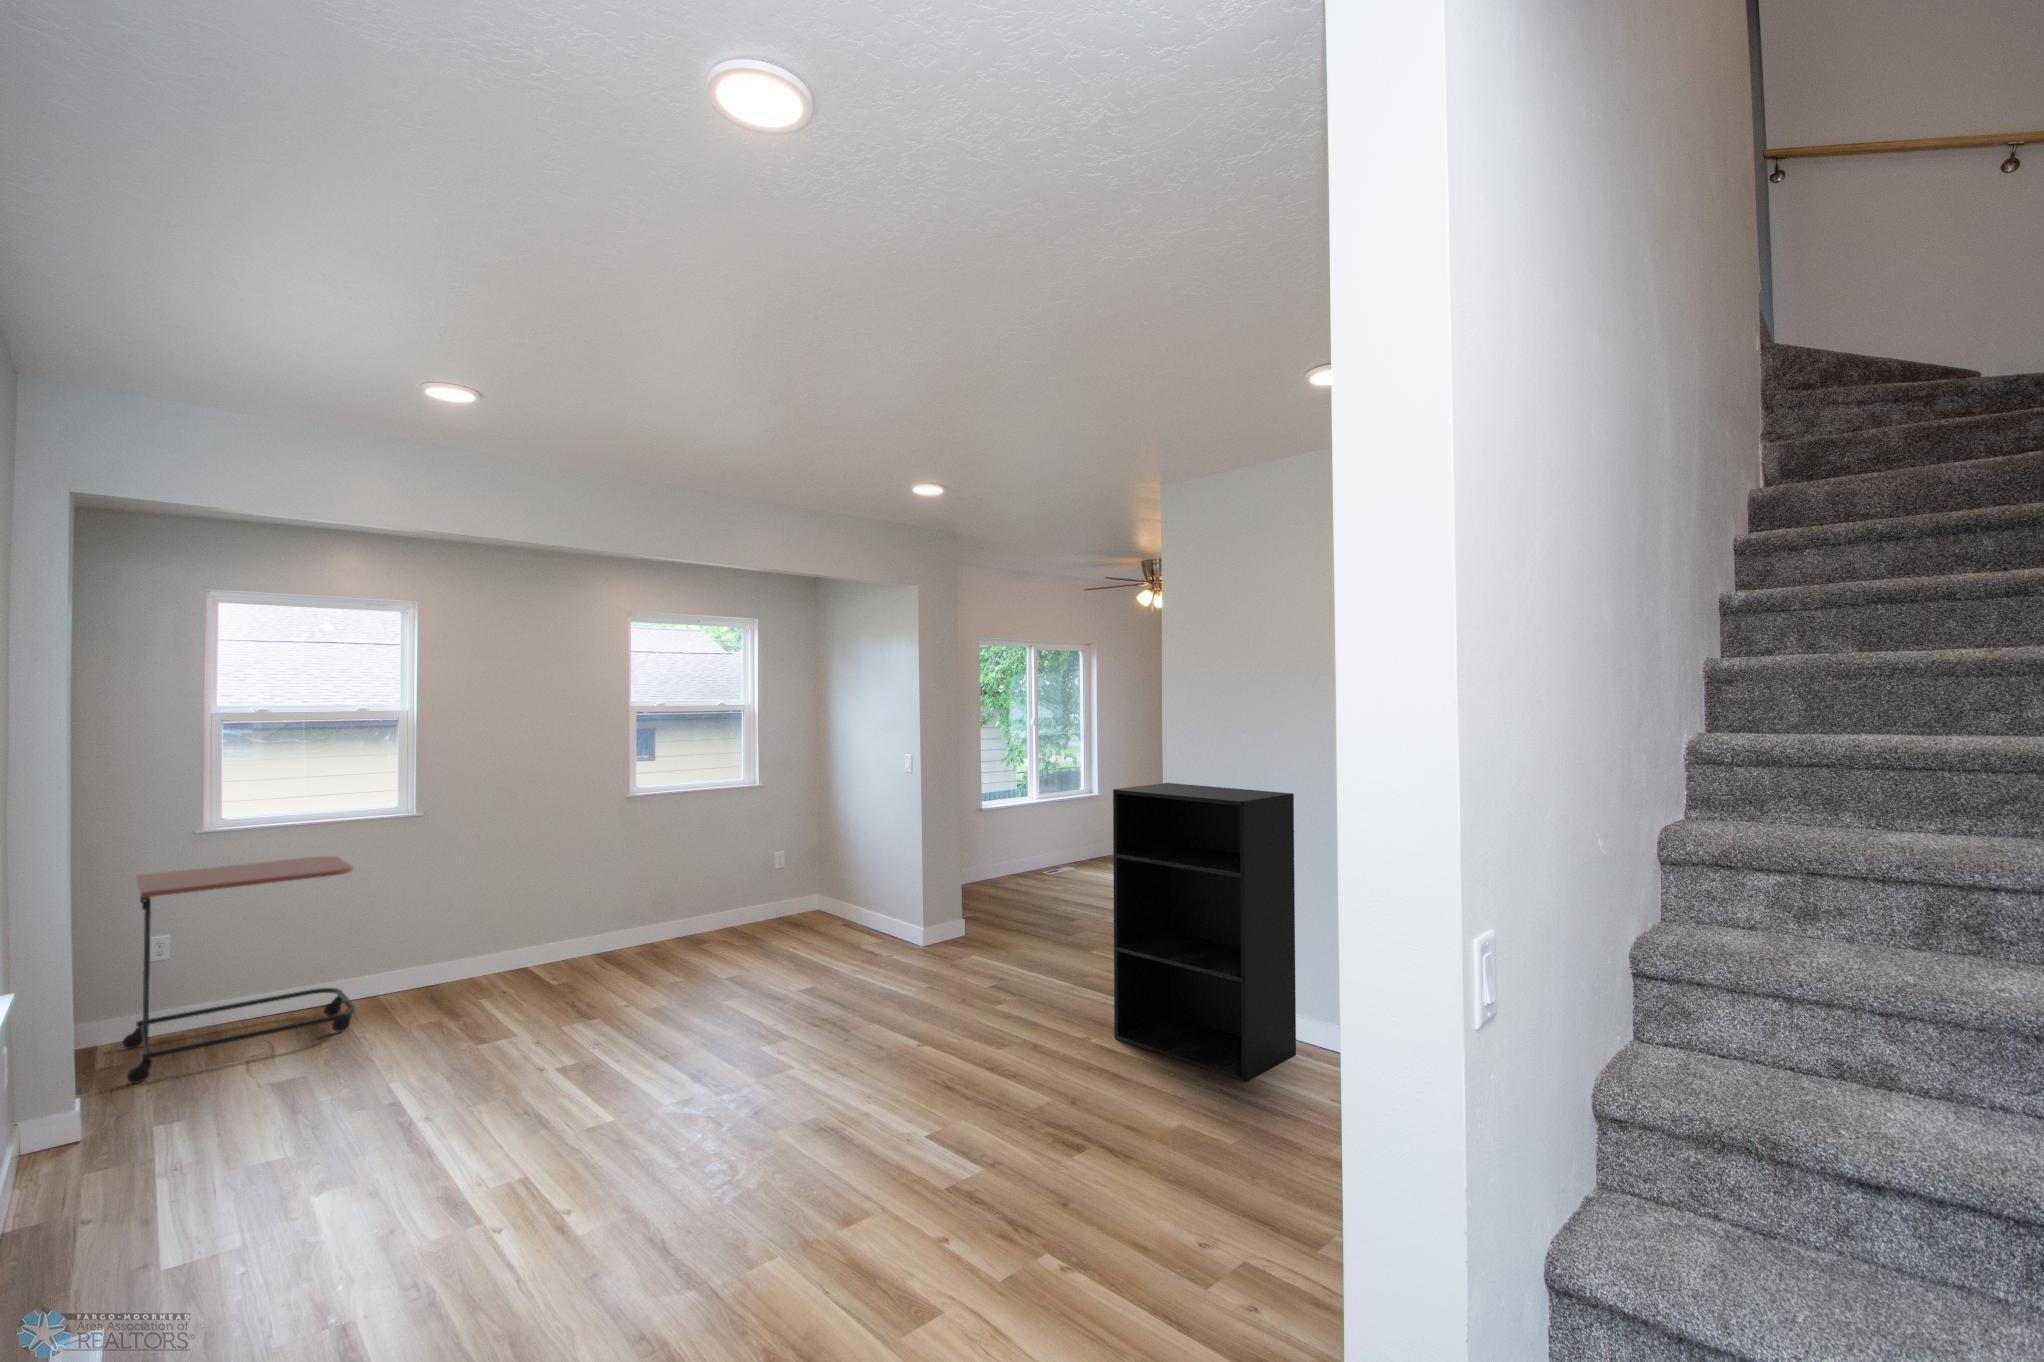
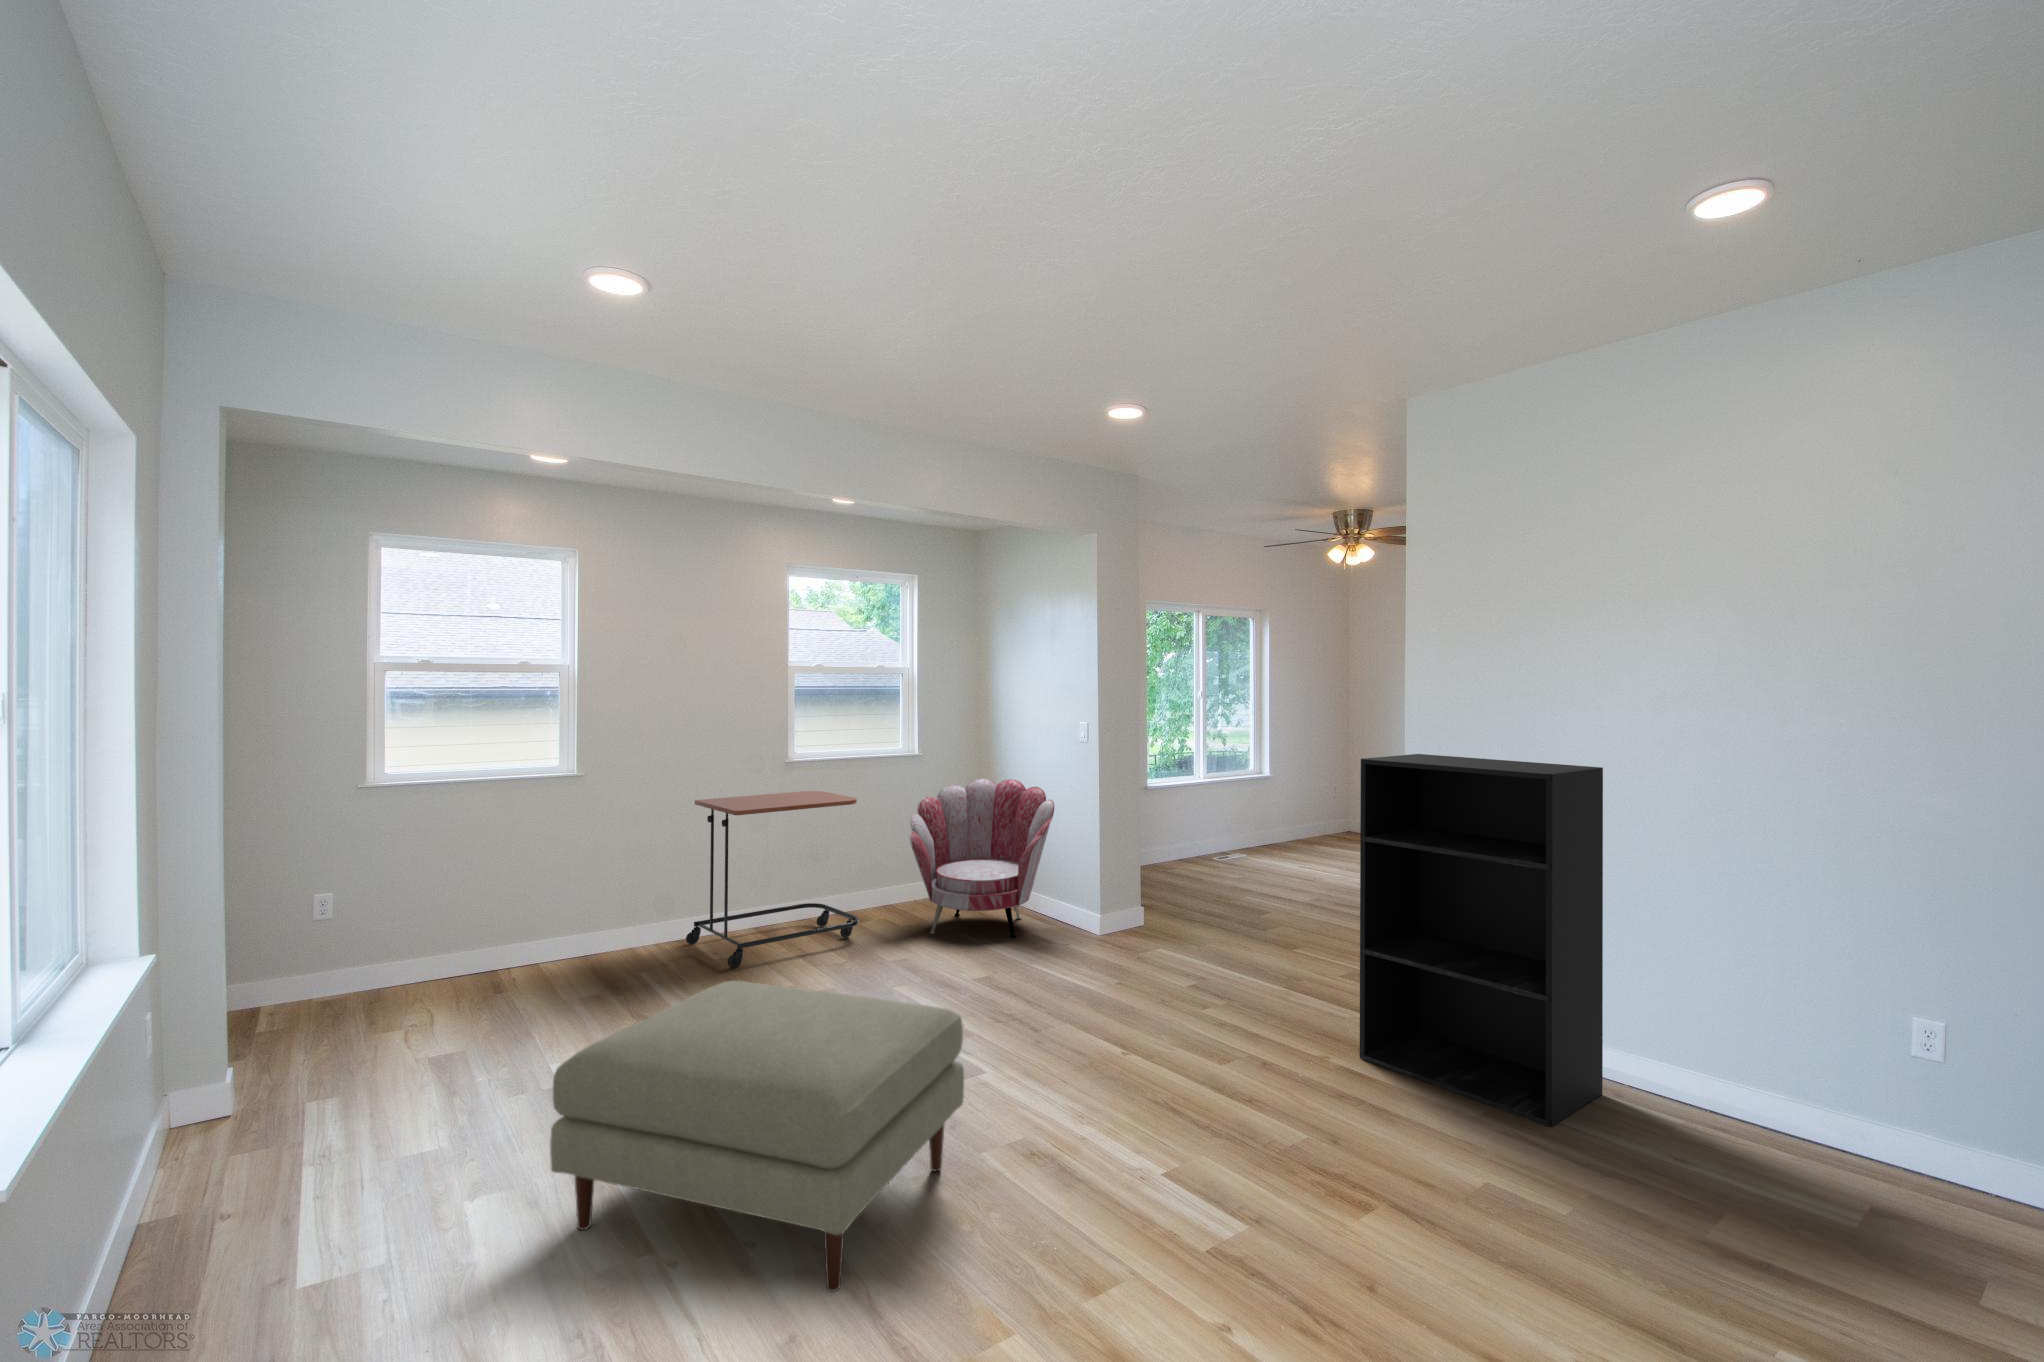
armchair: none [747,807,883,952] -> present [909,779,1054,938]
side table: present [123,856,355,1084] -> present [686,791,859,968]
ottoman: none [391,997,760,1238] -> present [550,981,964,1292]

